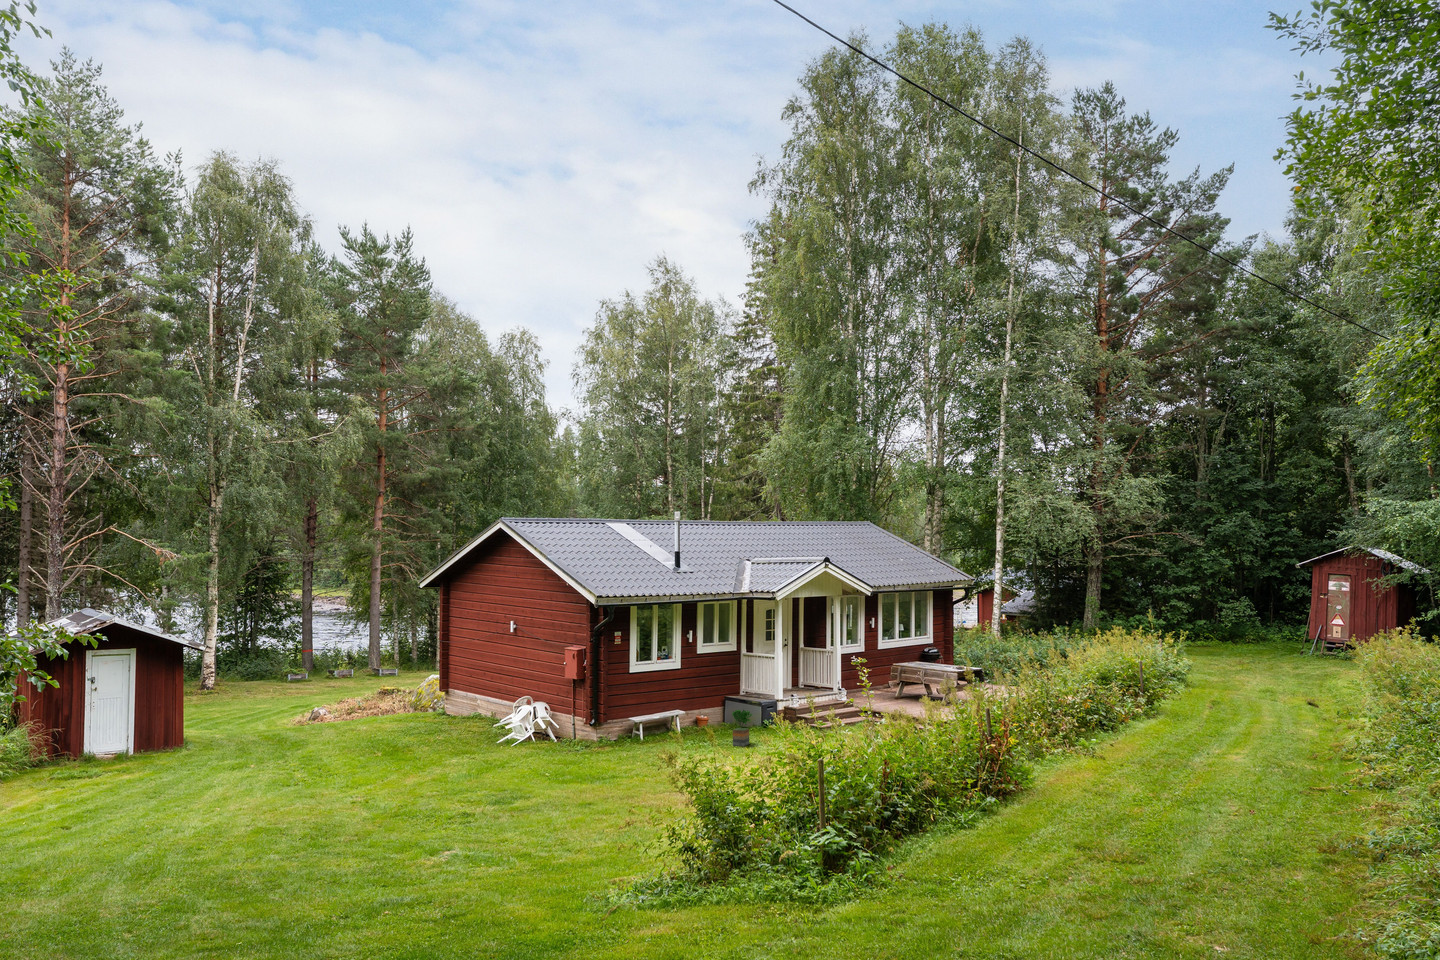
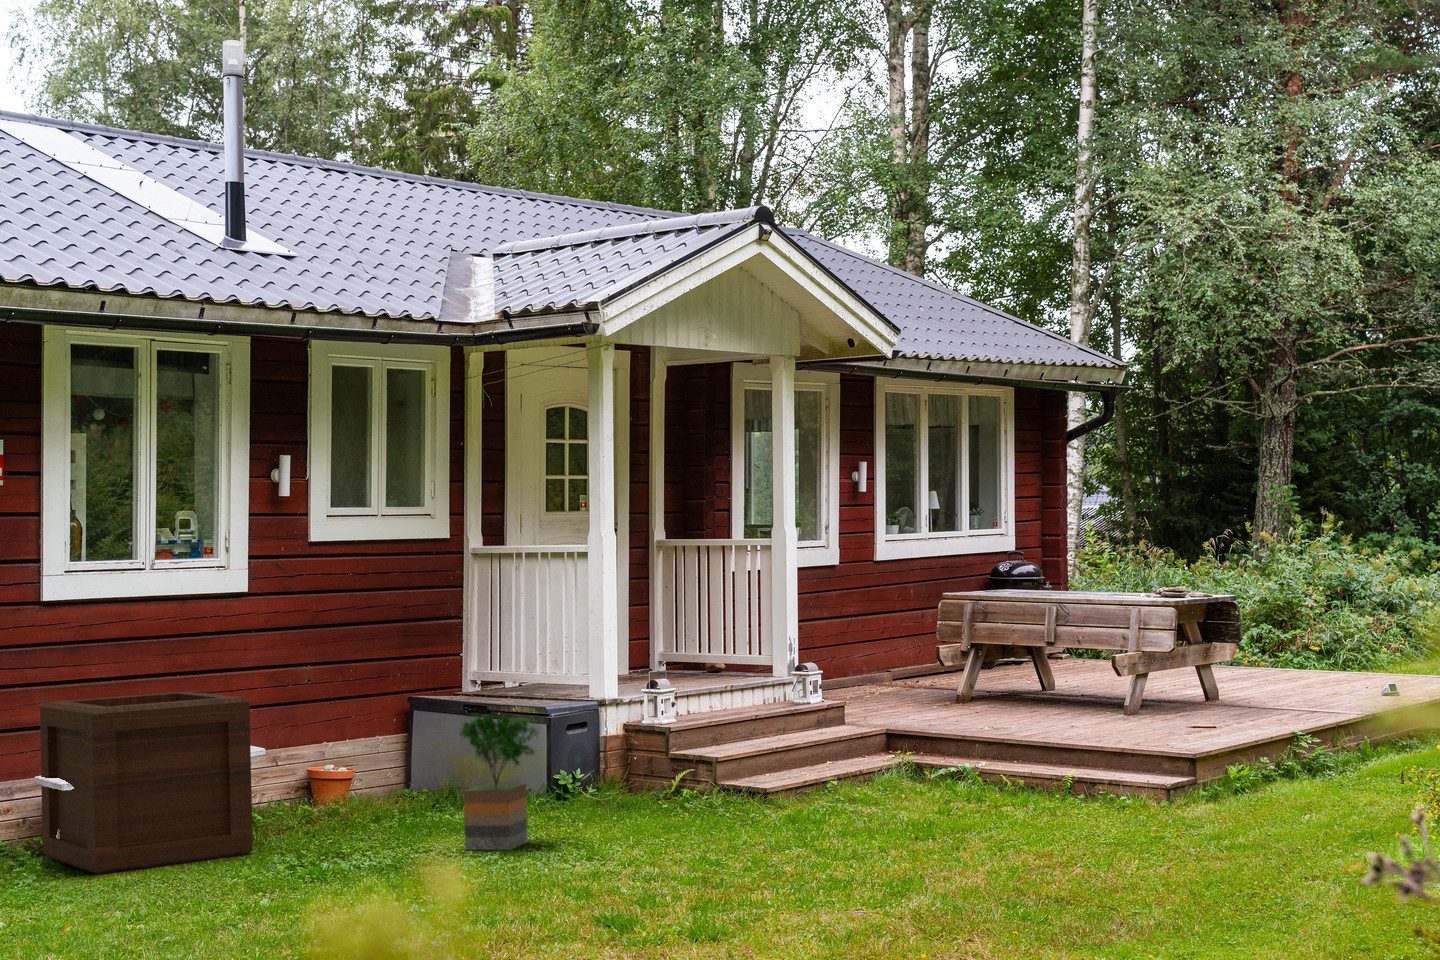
wooden crate: none [629,697,680,746] -> present [40,692,253,874]

